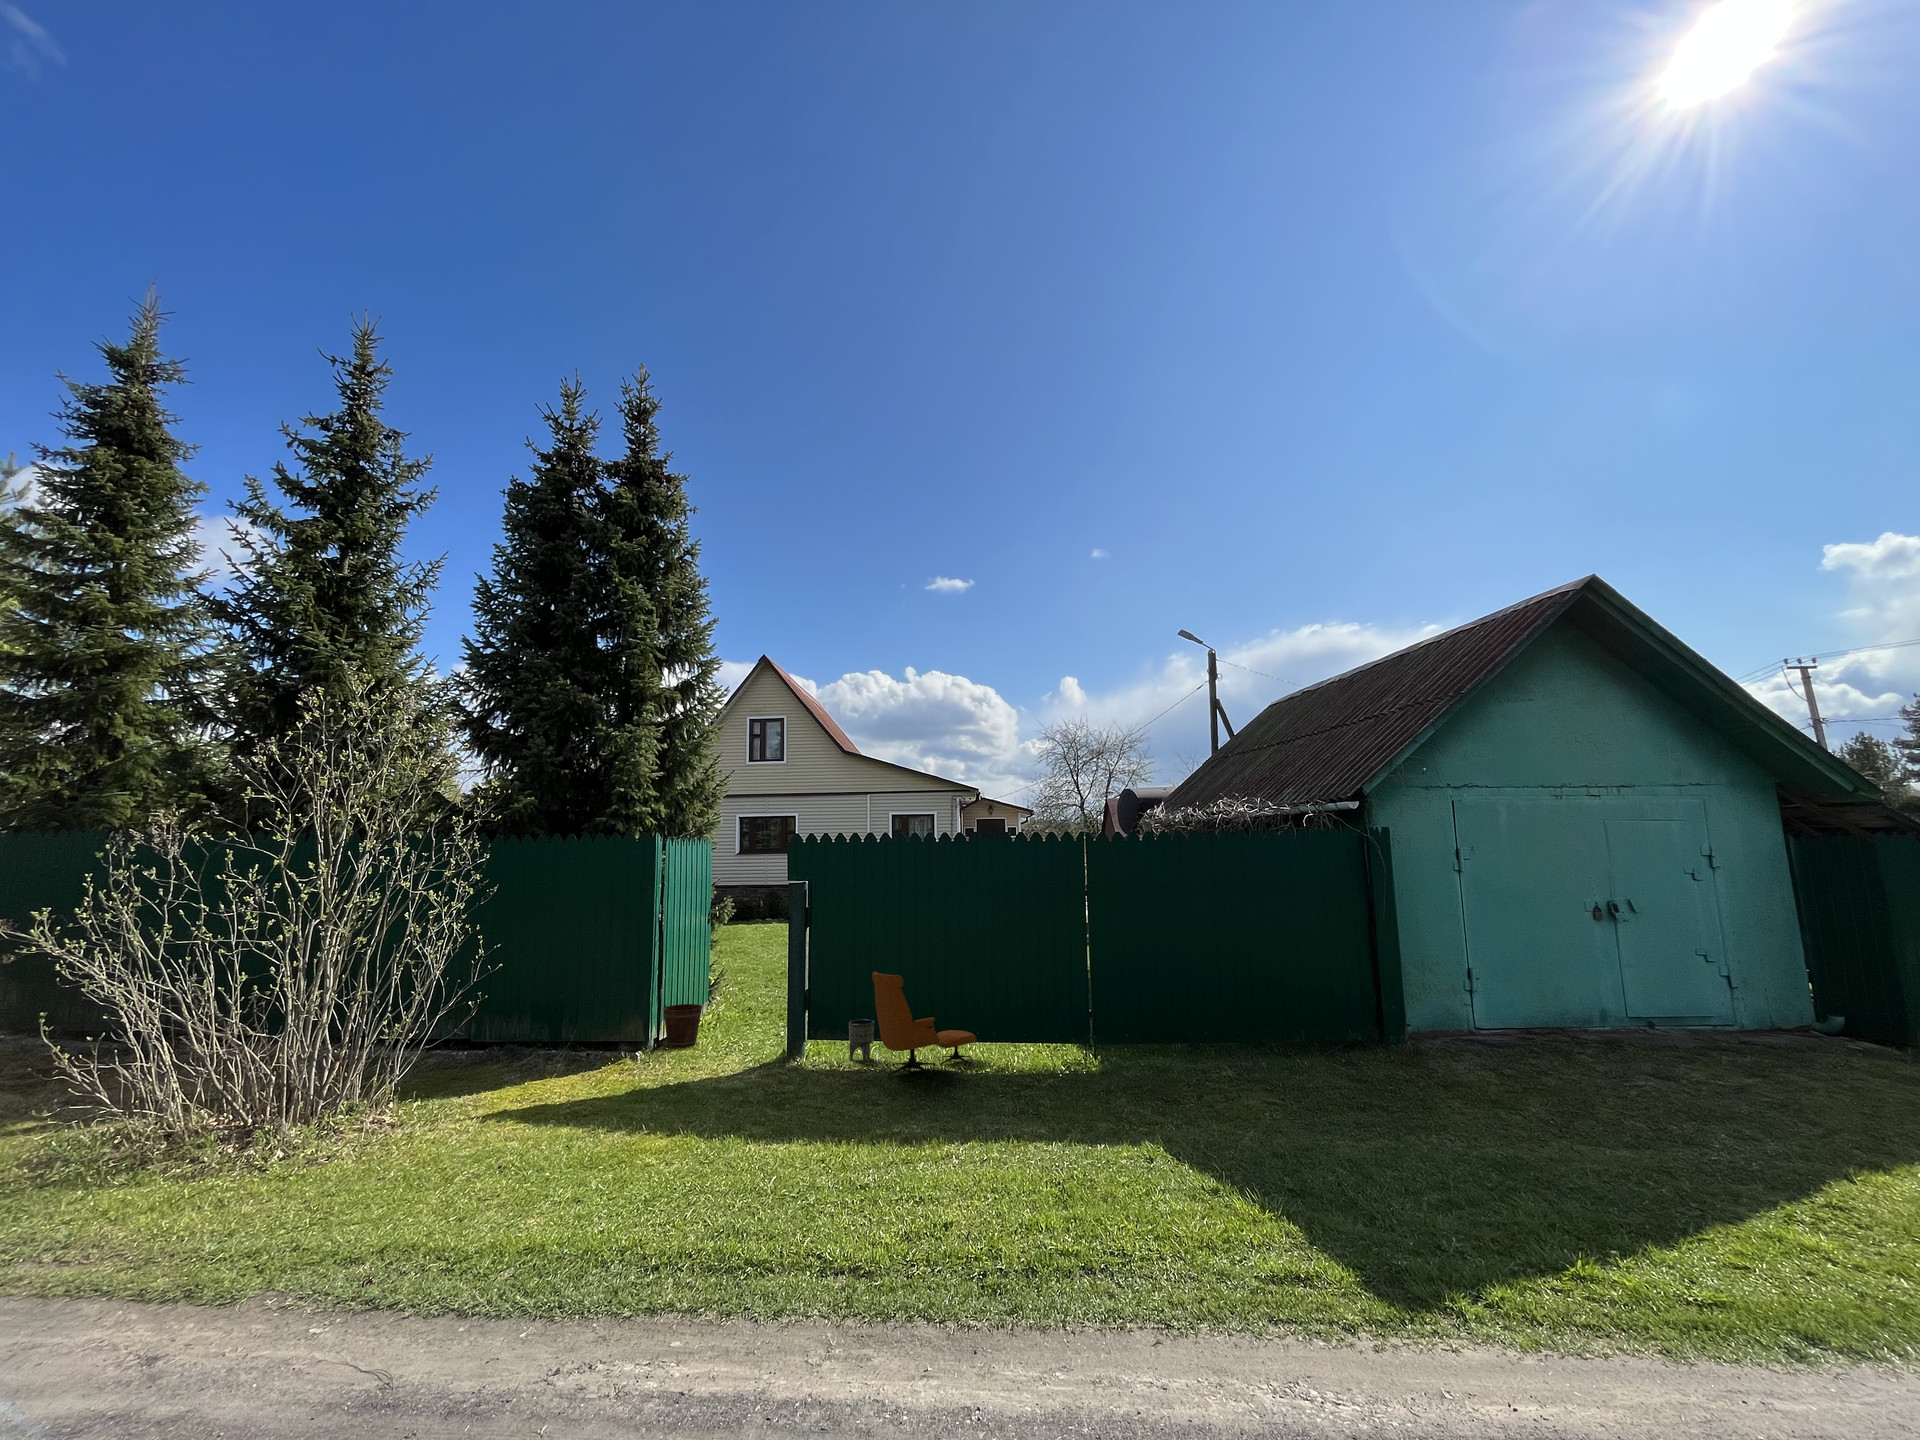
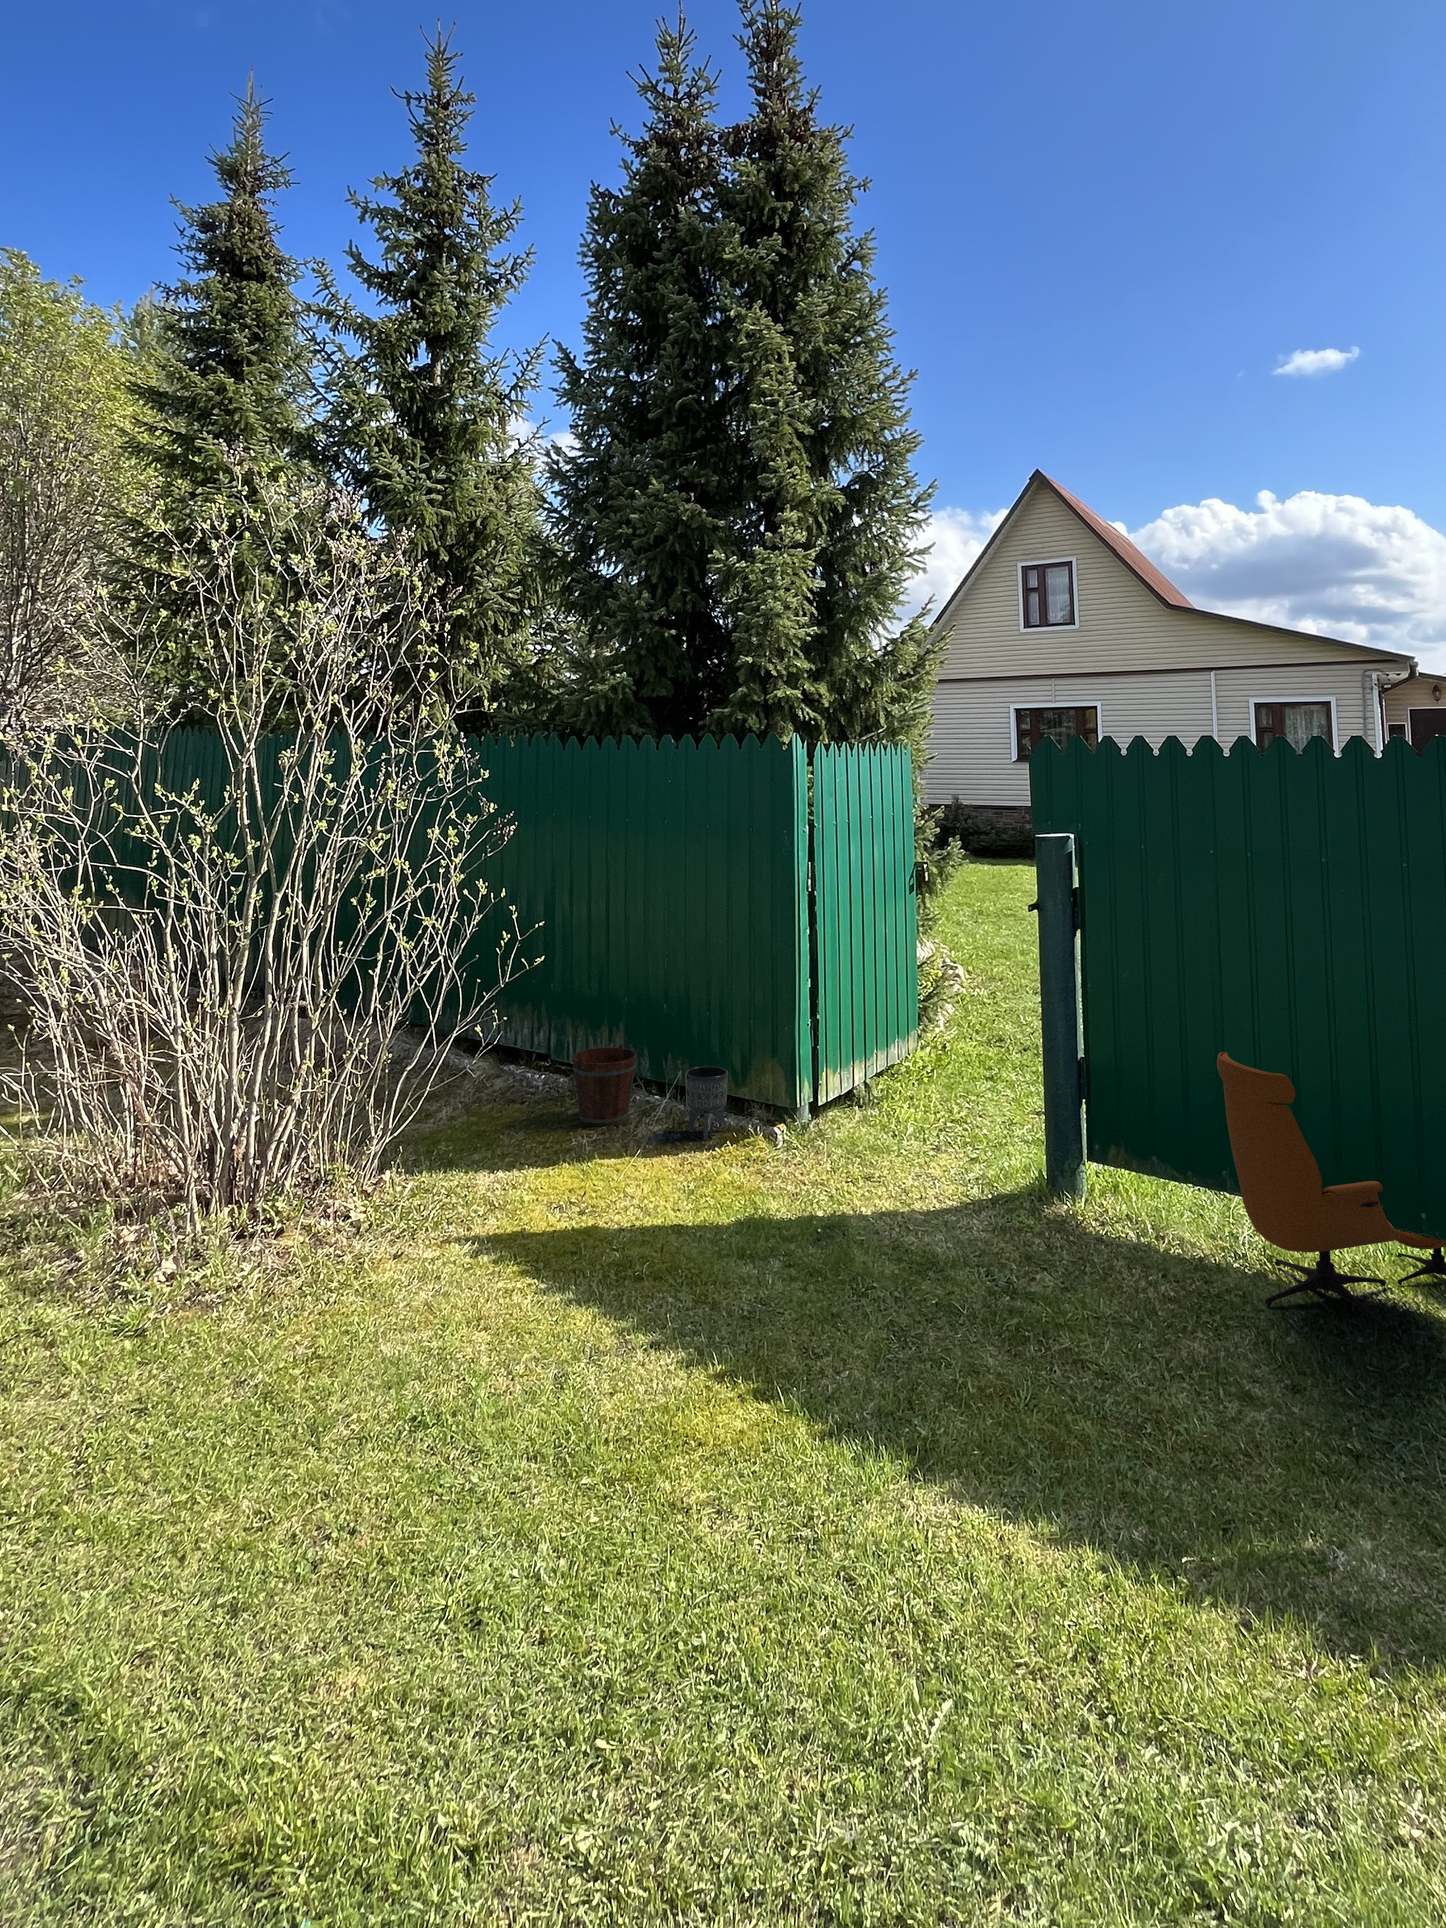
bucket: present [664,1004,702,1047] -> present [572,1045,637,1127]
planter: present [849,1020,874,1062] -> present [685,1066,728,1140]

